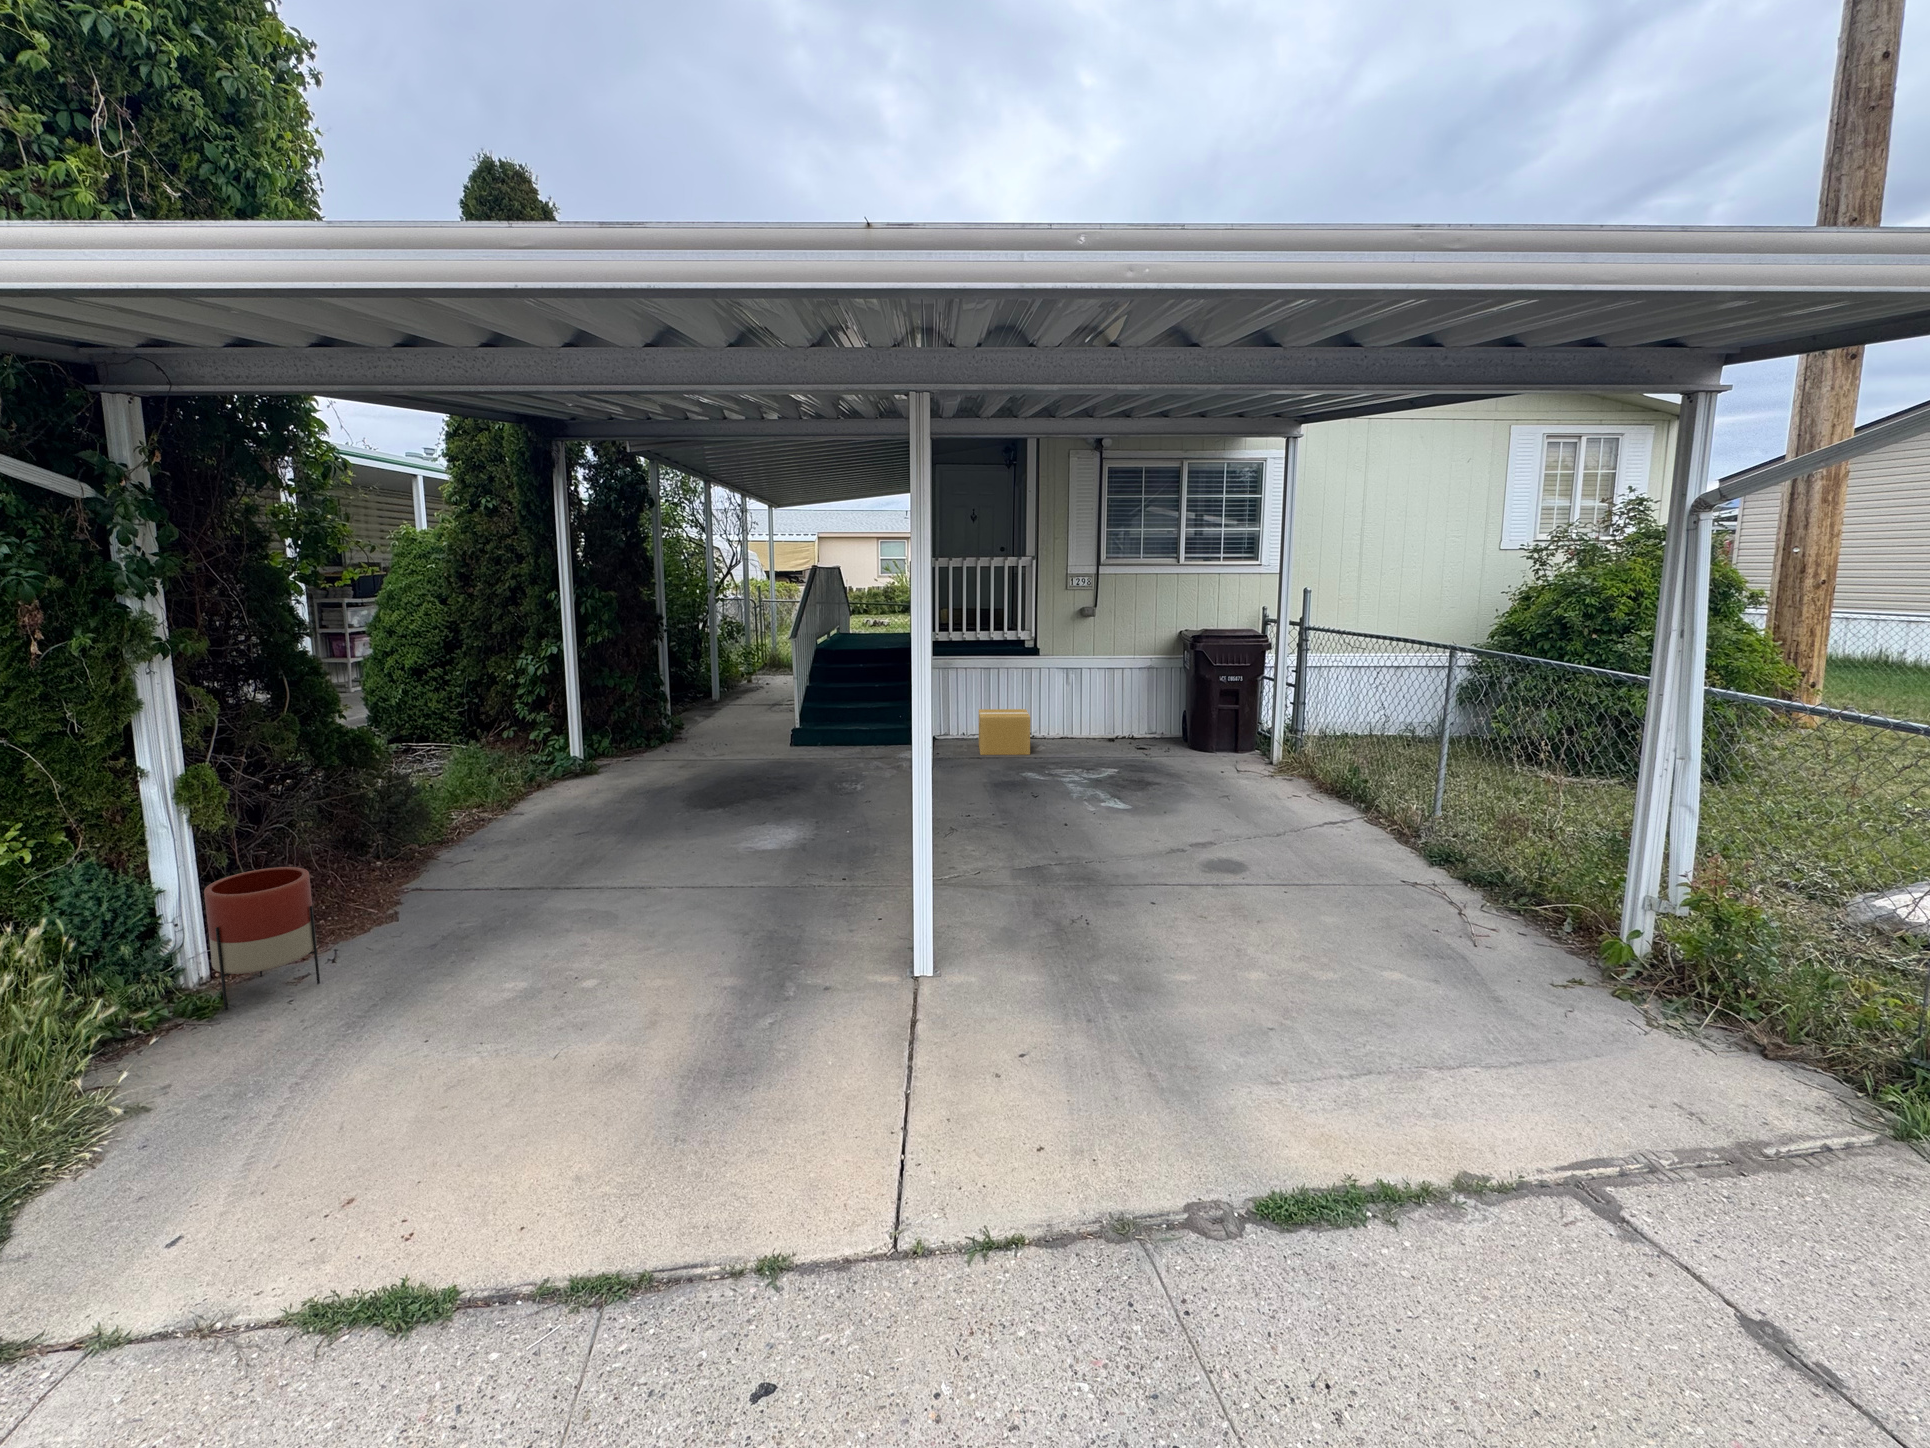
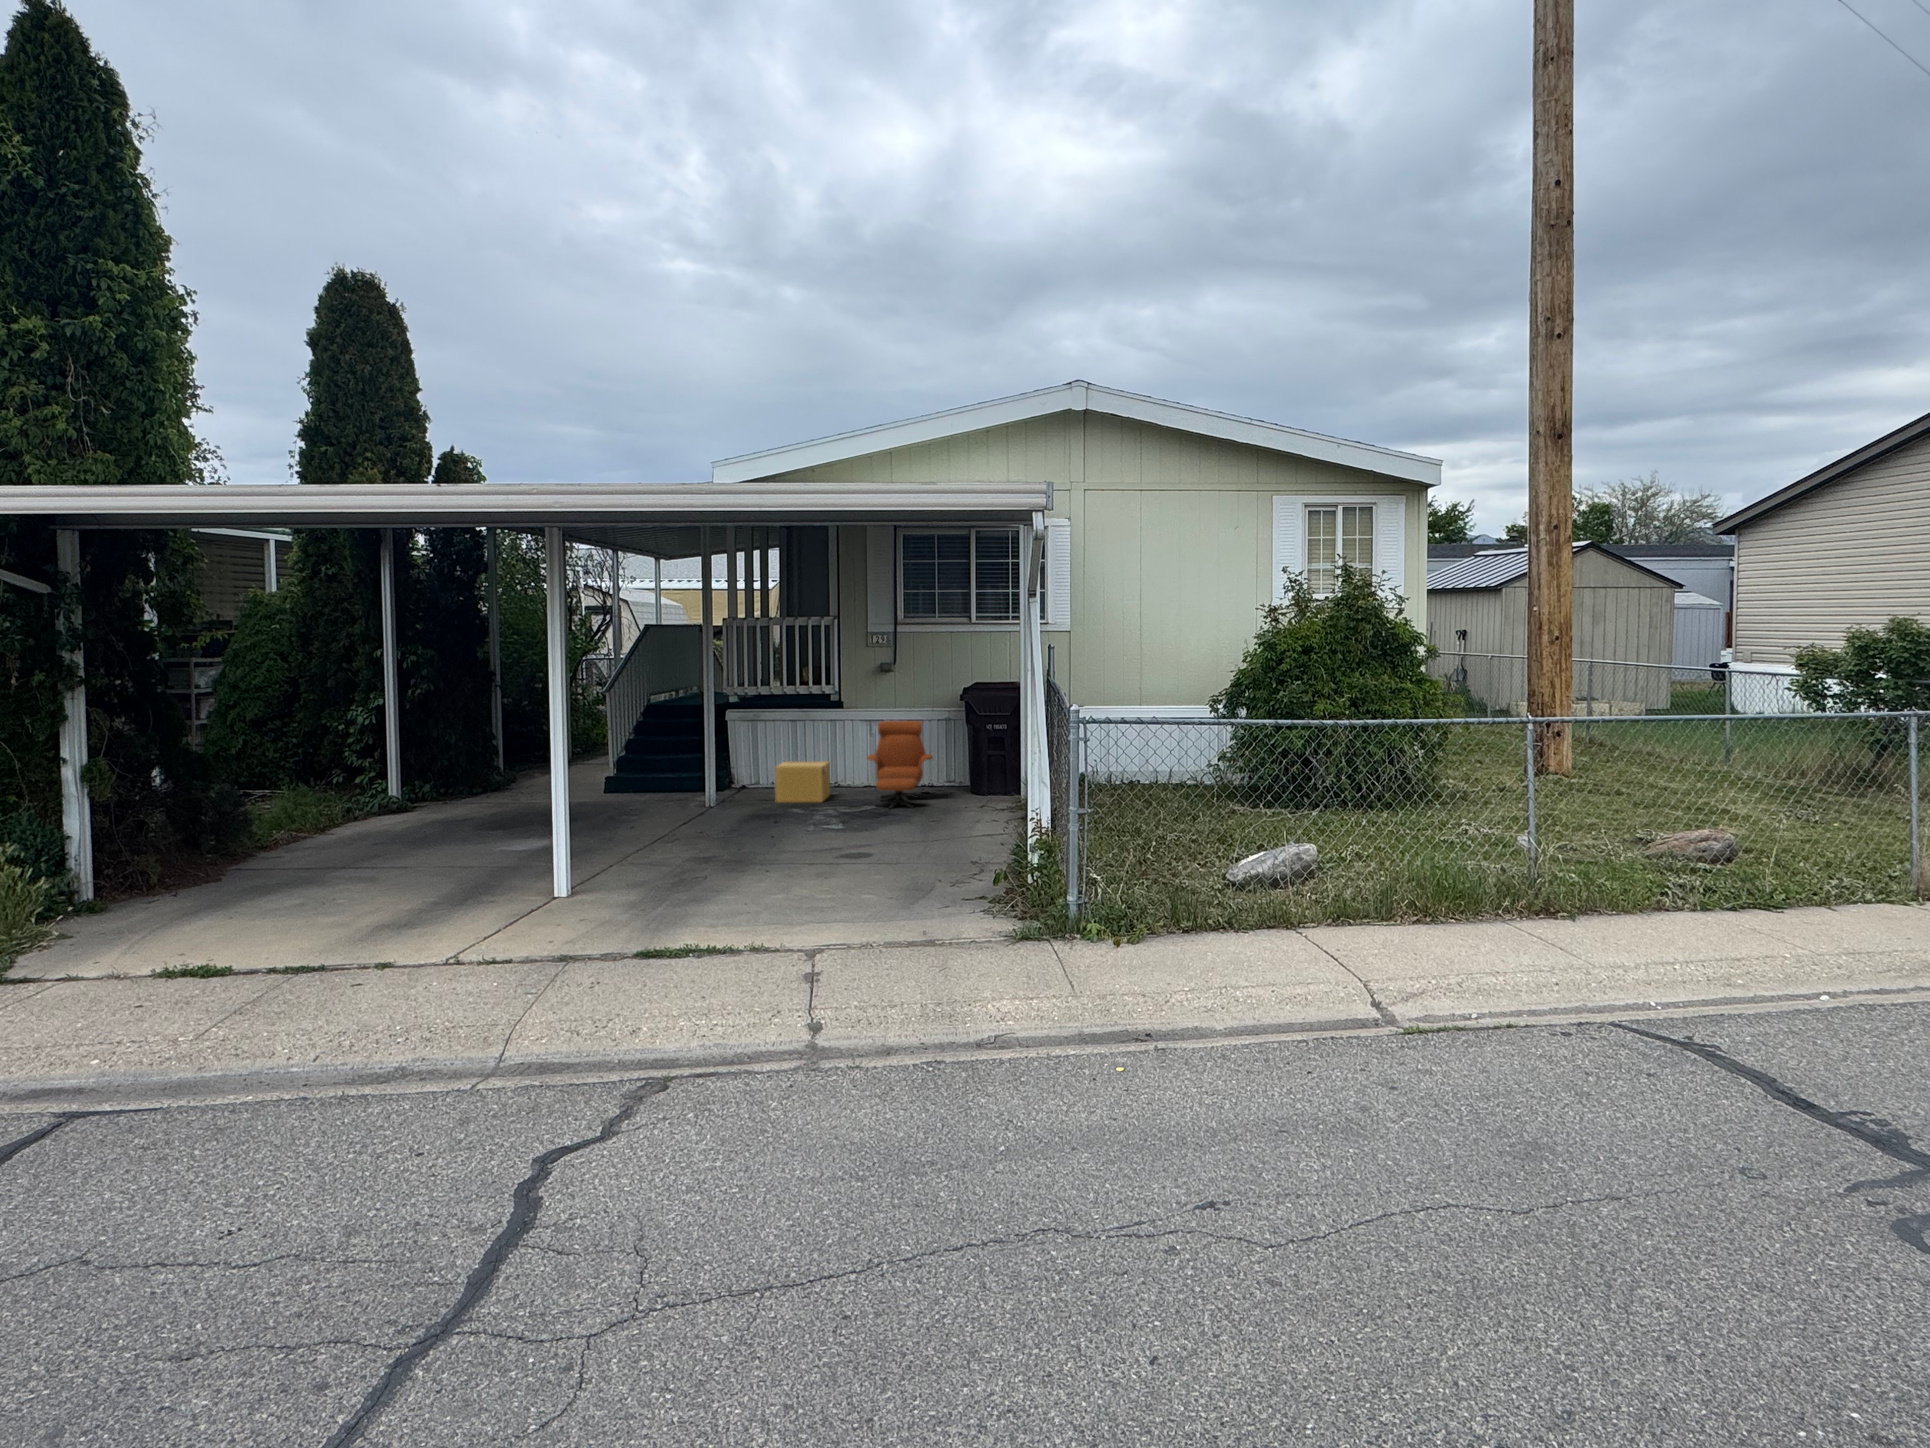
lounge chair: none [1071,667,1142,765] -> present [867,721,933,809]
planter: present [204,867,320,1010] -> none [97,830,166,914]

